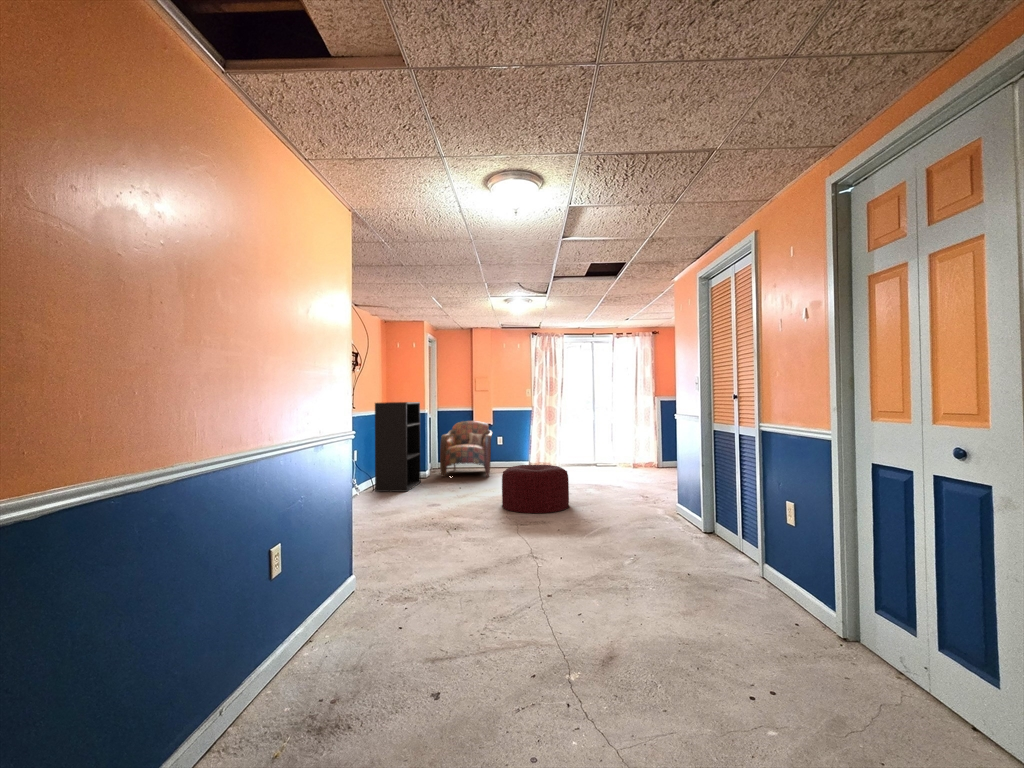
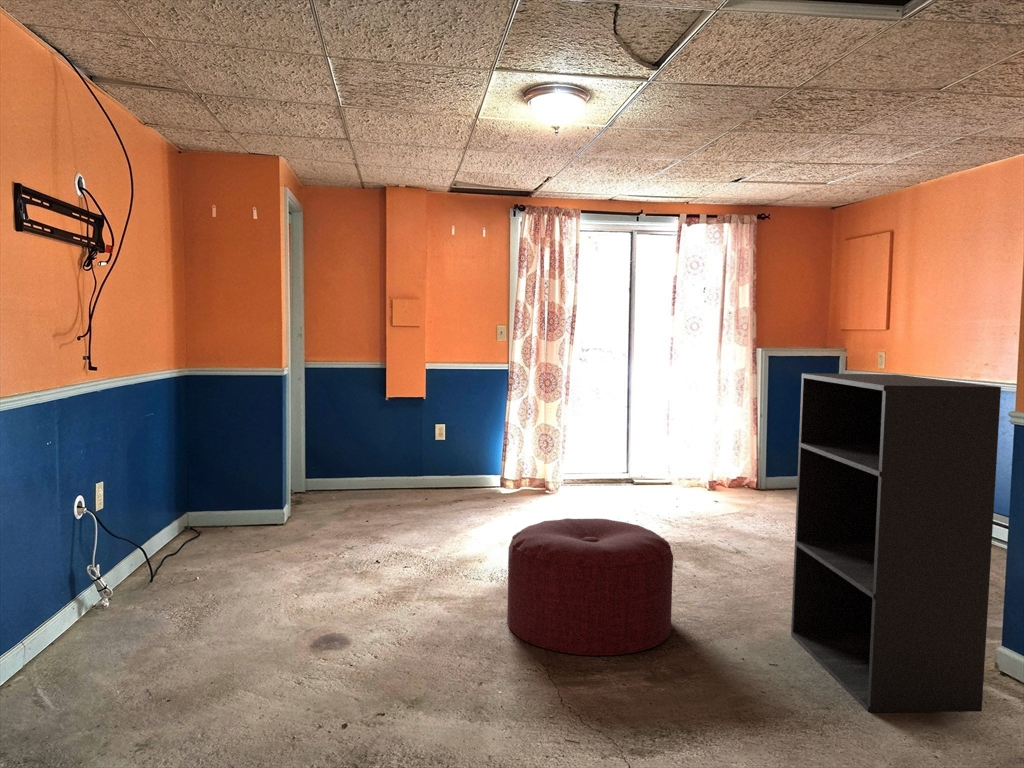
bookshelf: present [375,402,421,492] -> present [791,373,1001,712]
armchair: present [440,421,492,477] -> none [316,390,431,519]

